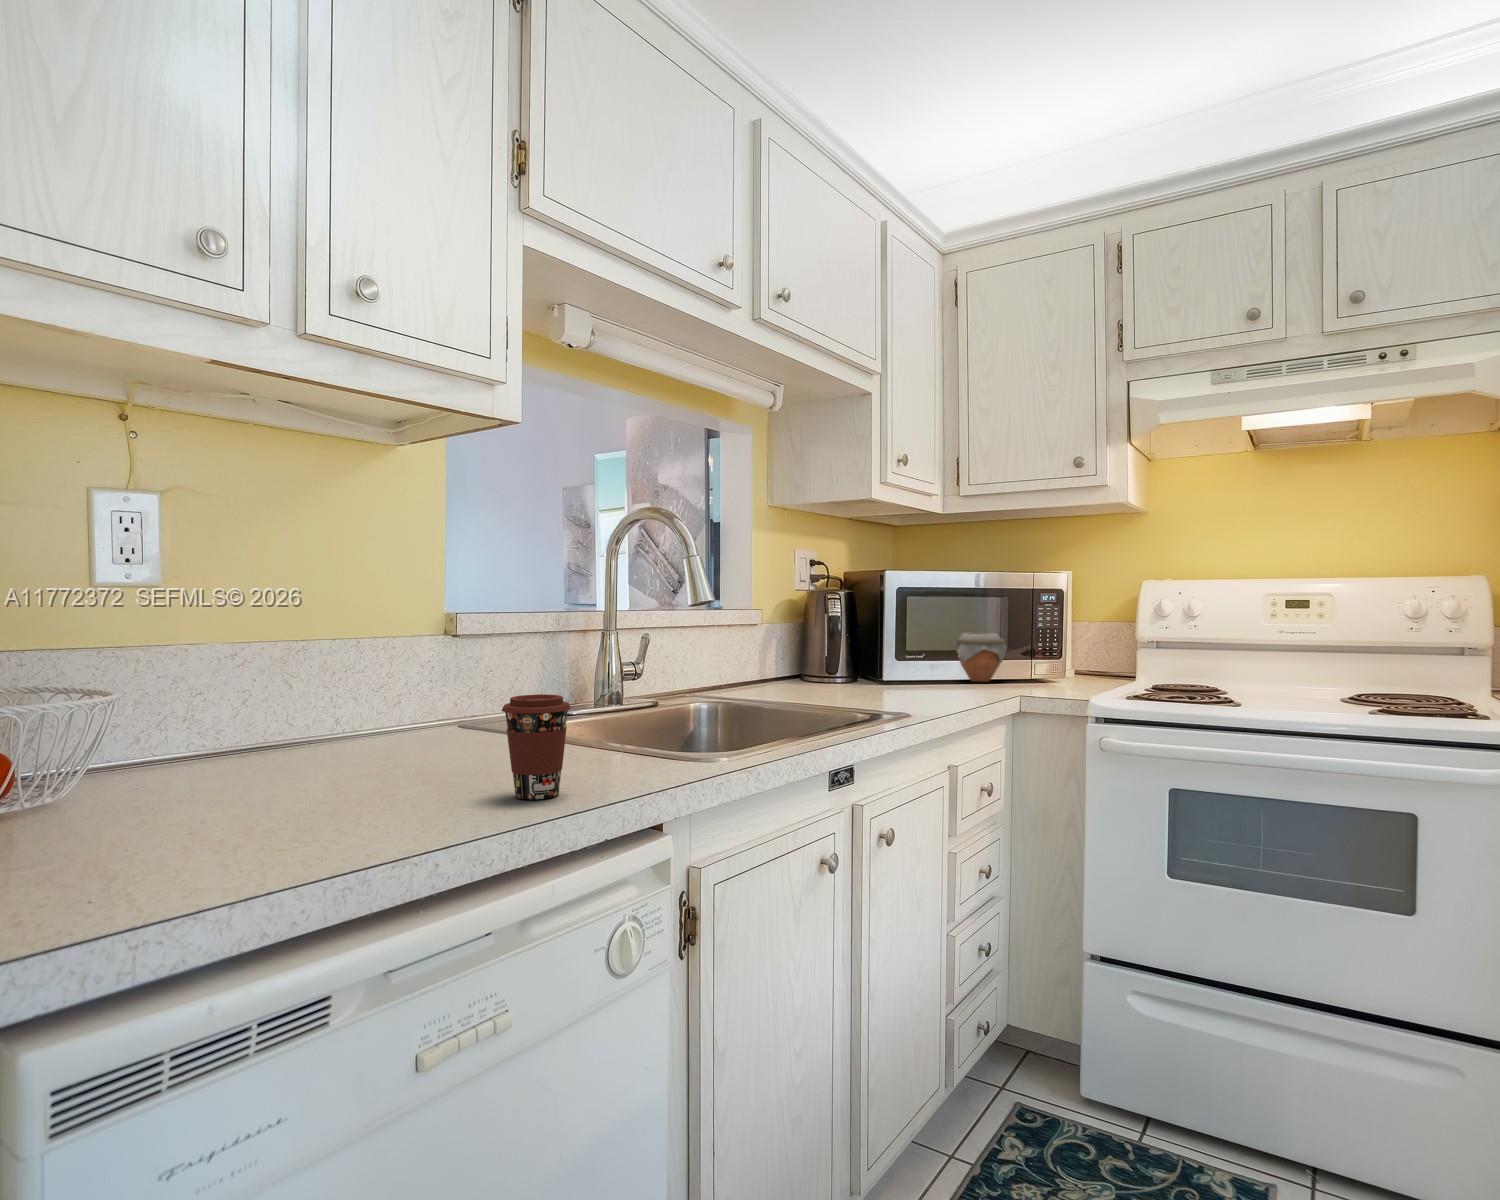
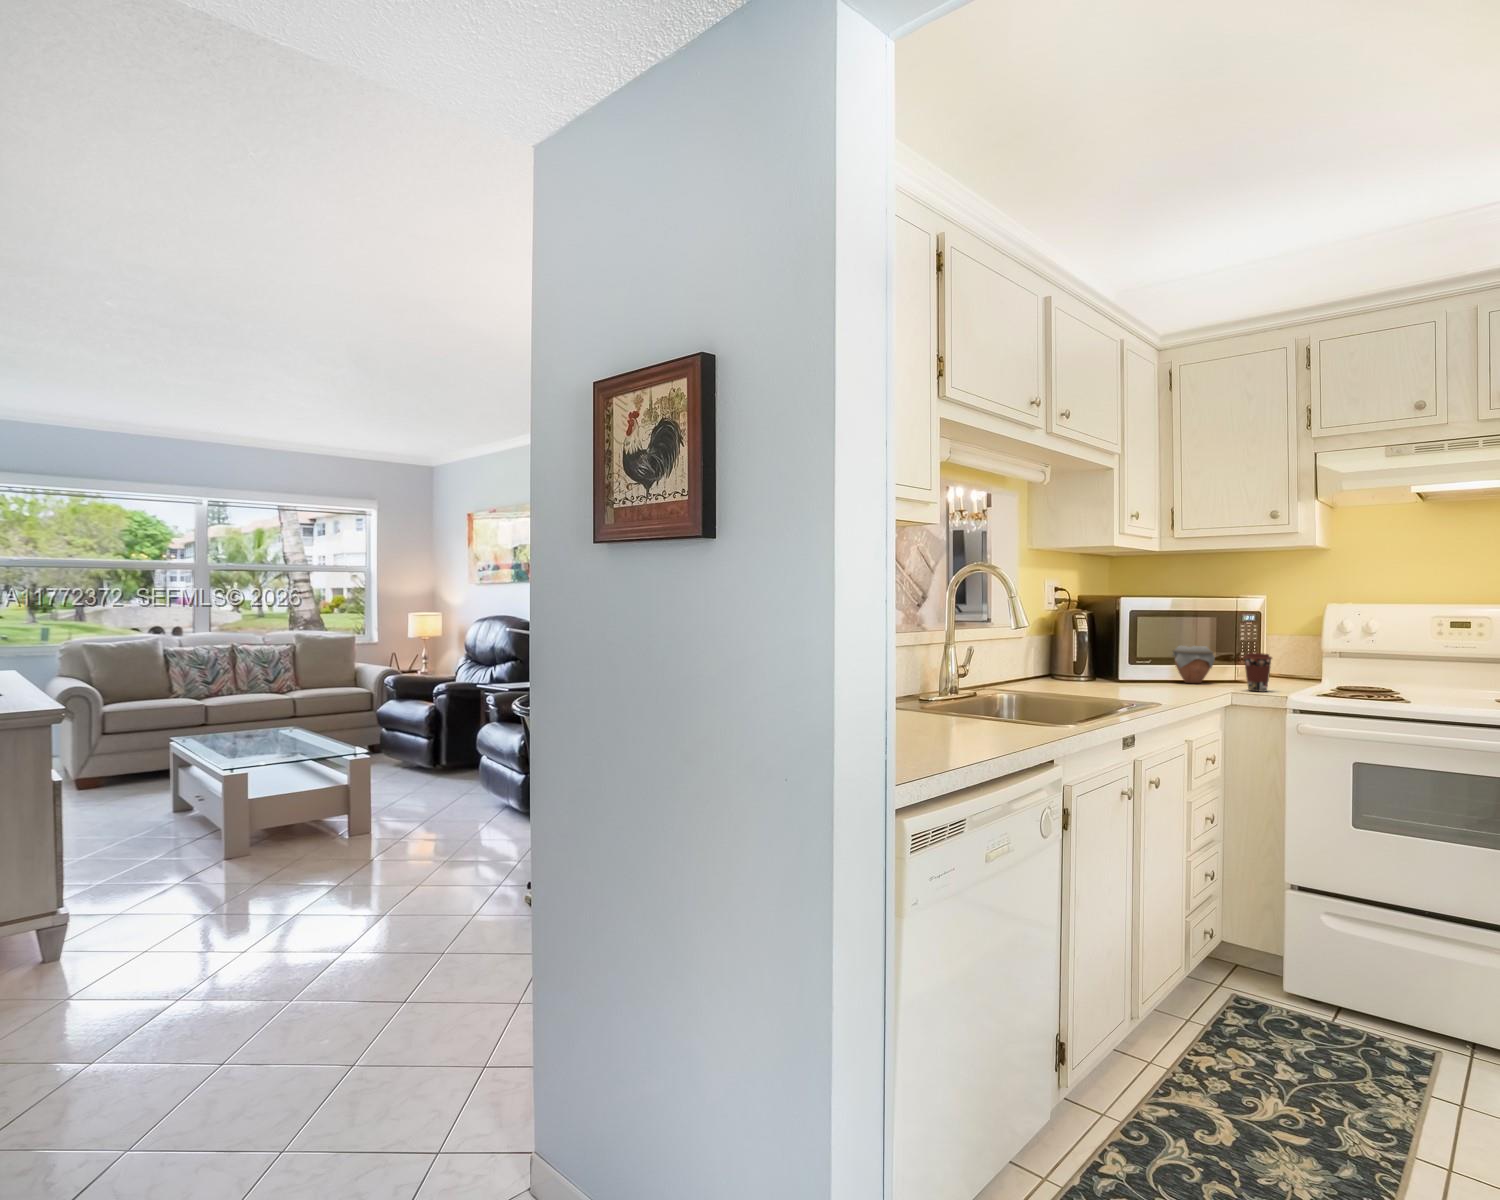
coffee cup: present [502,694,571,799] -> present [1244,653,1272,692]

